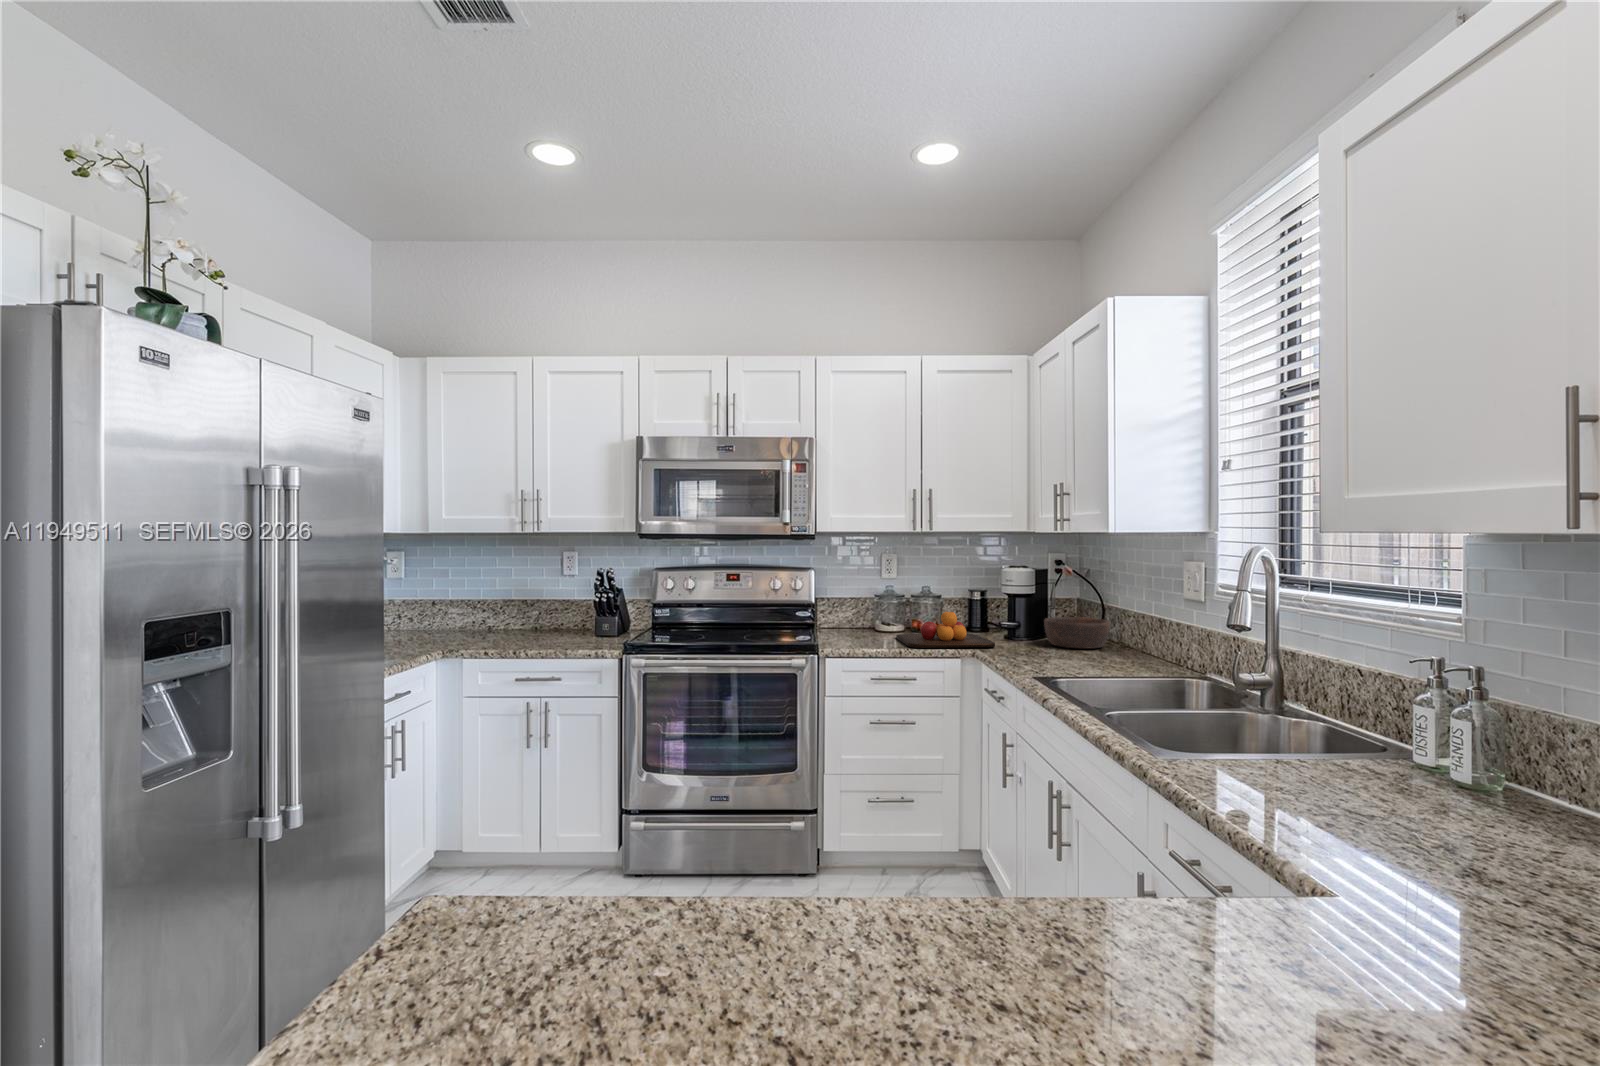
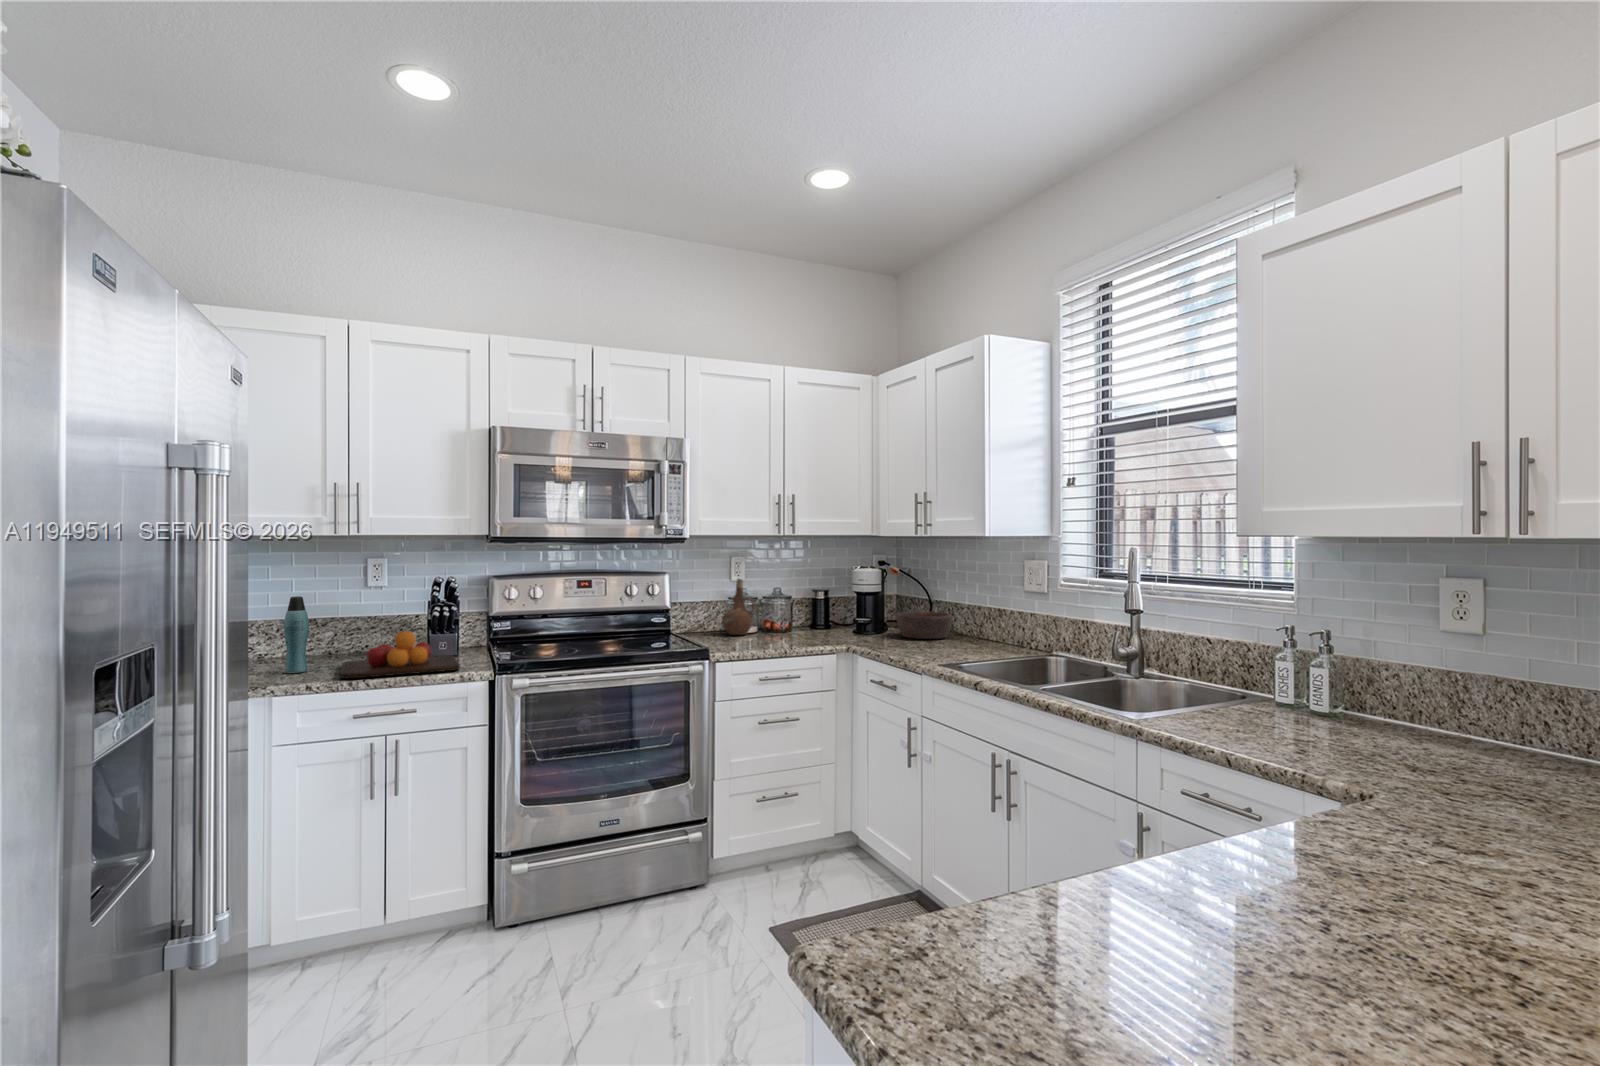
ceramic pitcher: none [862,576,895,632] -> present [722,579,755,635]
bottle: none [487,582,505,641] -> present [284,596,309,673]
chopping board: present [896,612,995,648] -> present [340,631,460,679]

